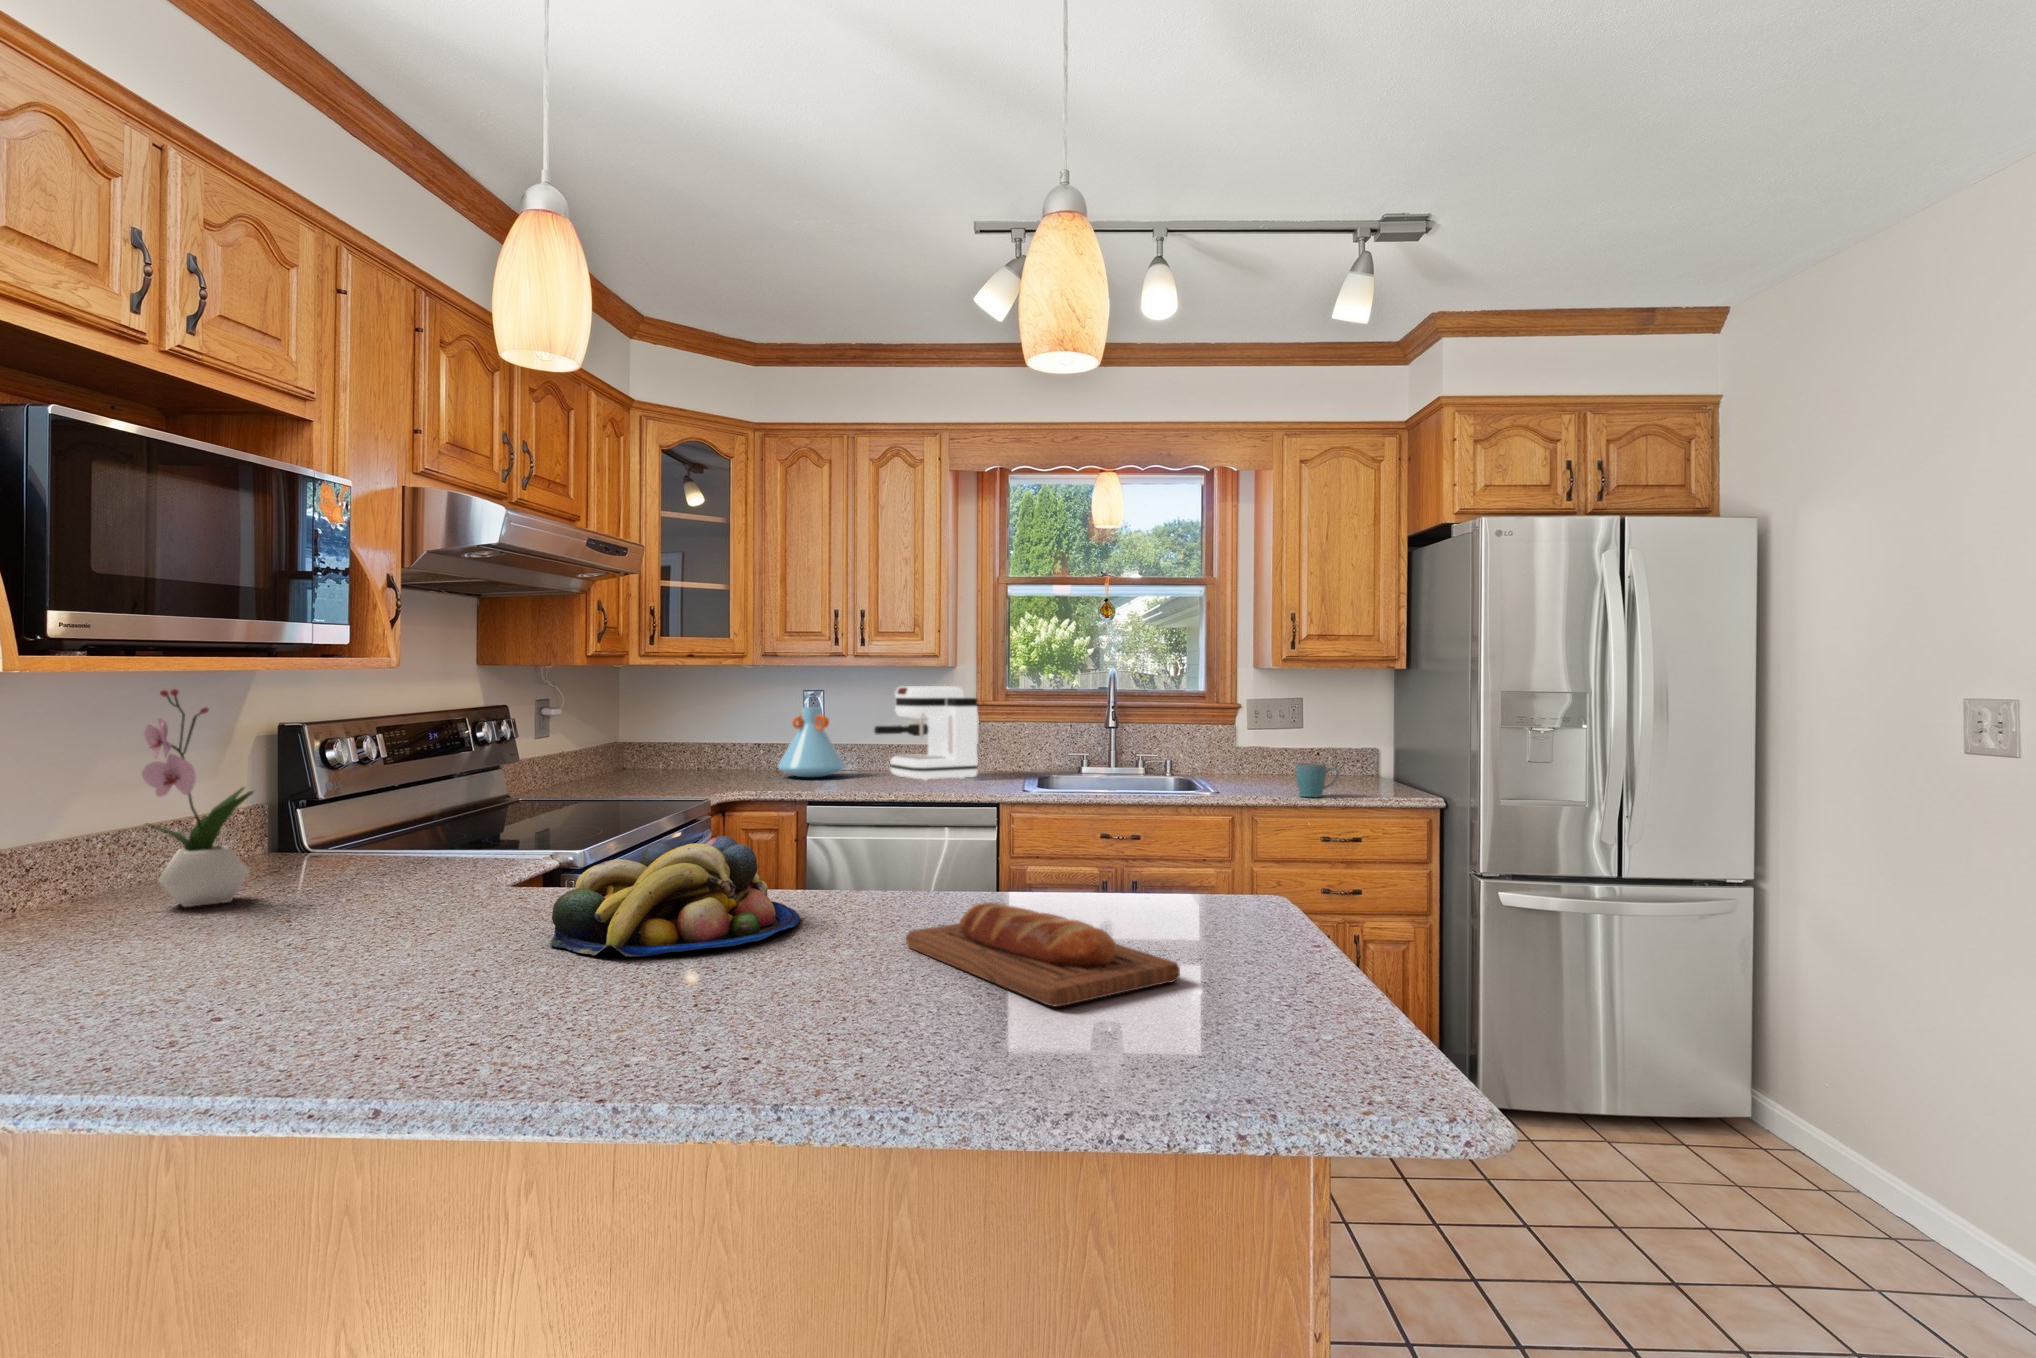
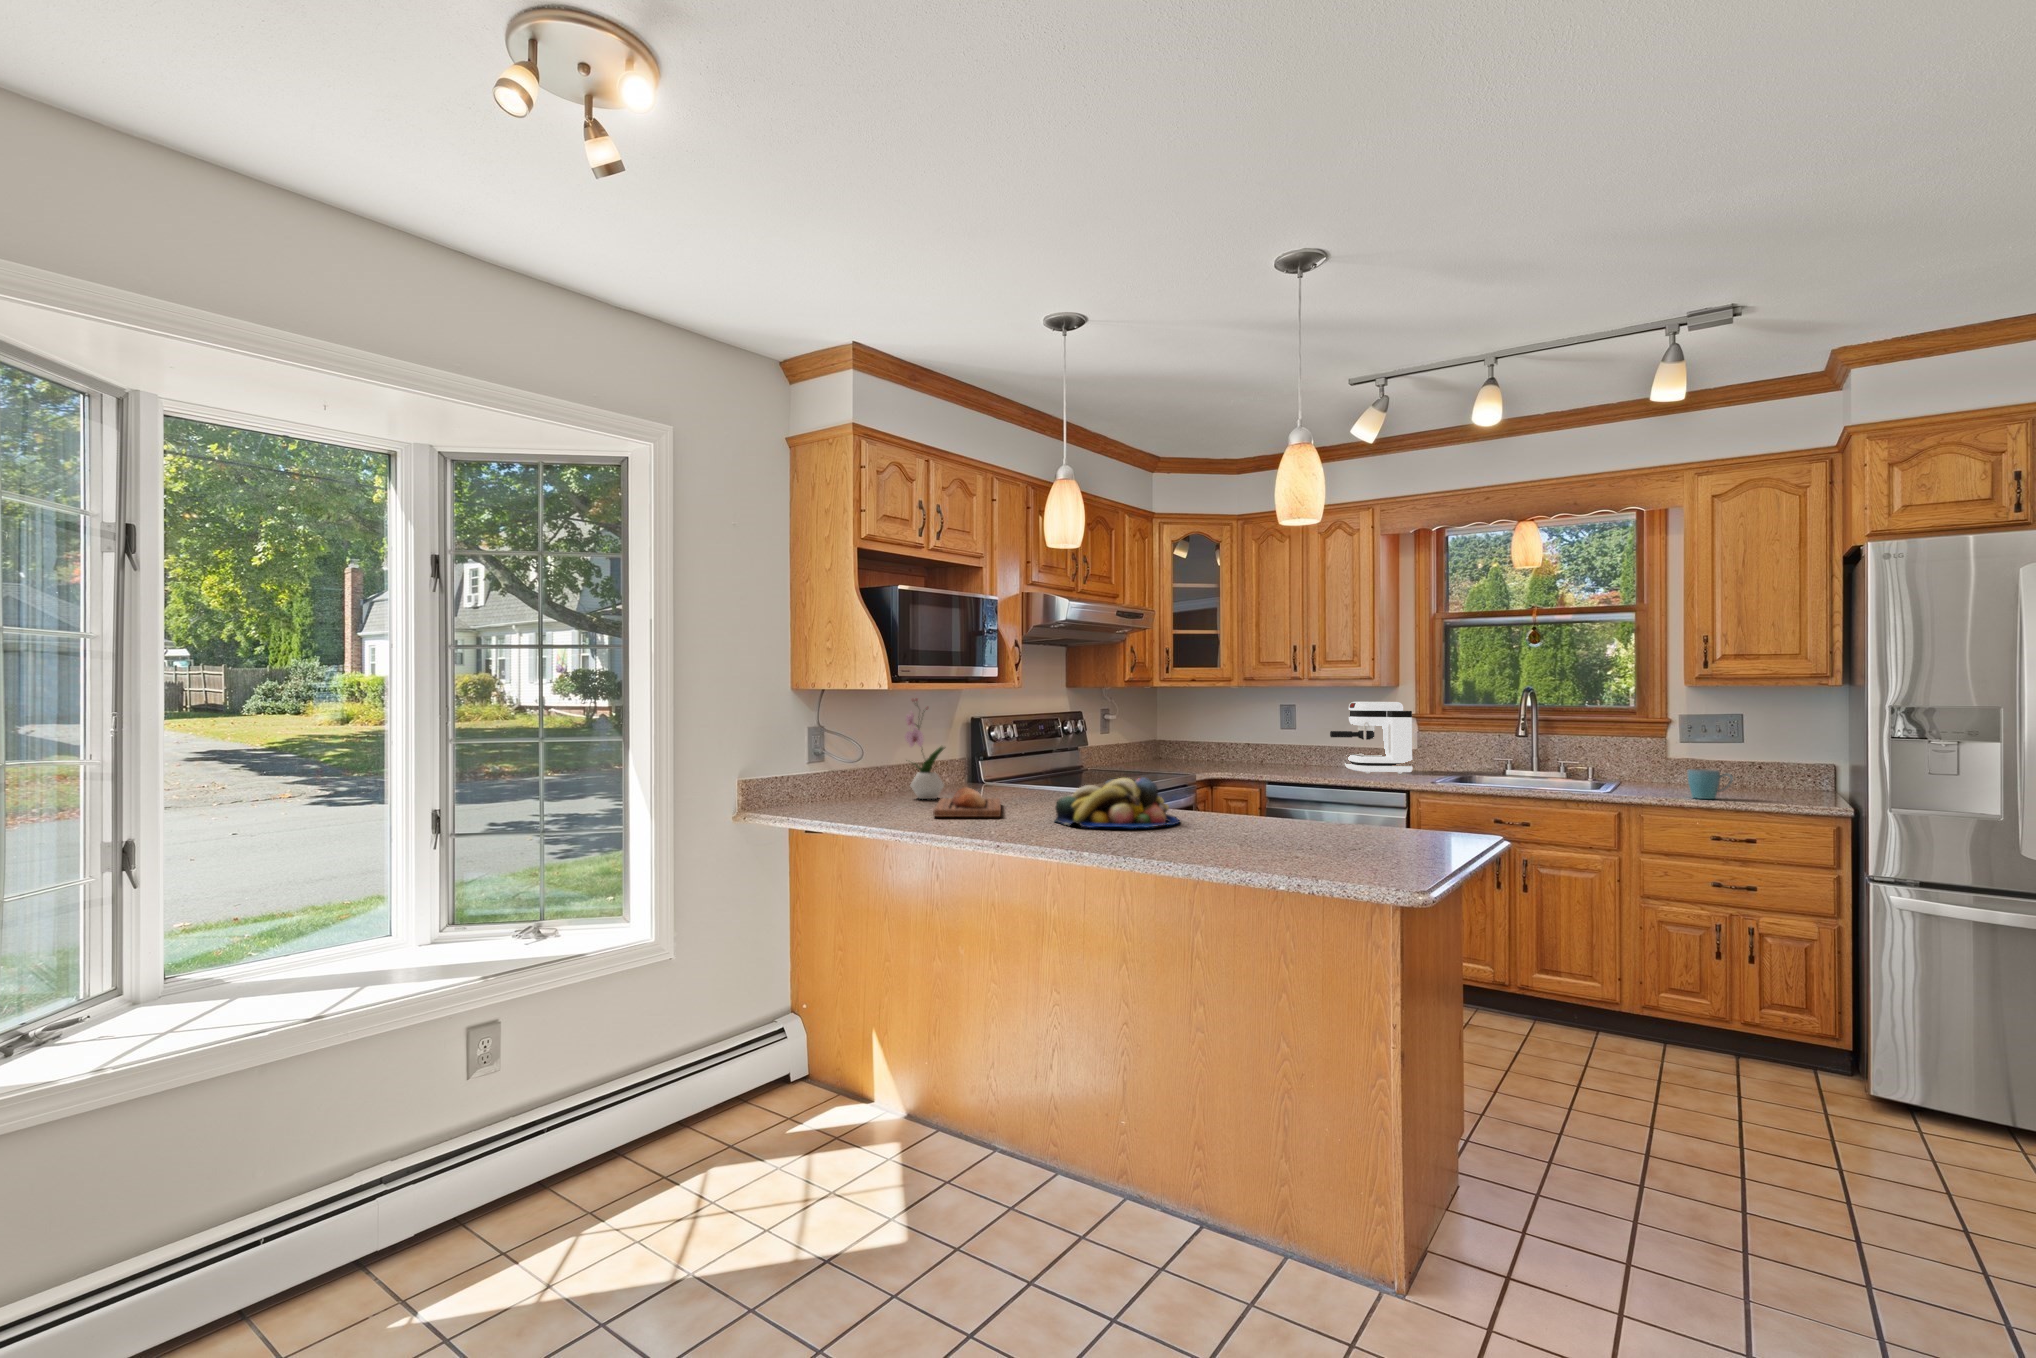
vase: present [777,707,844,777] -> none [1262,717,1312,767]
bread loaf: present [906,903,1180,1006] -> present [933,788,1001,817]

